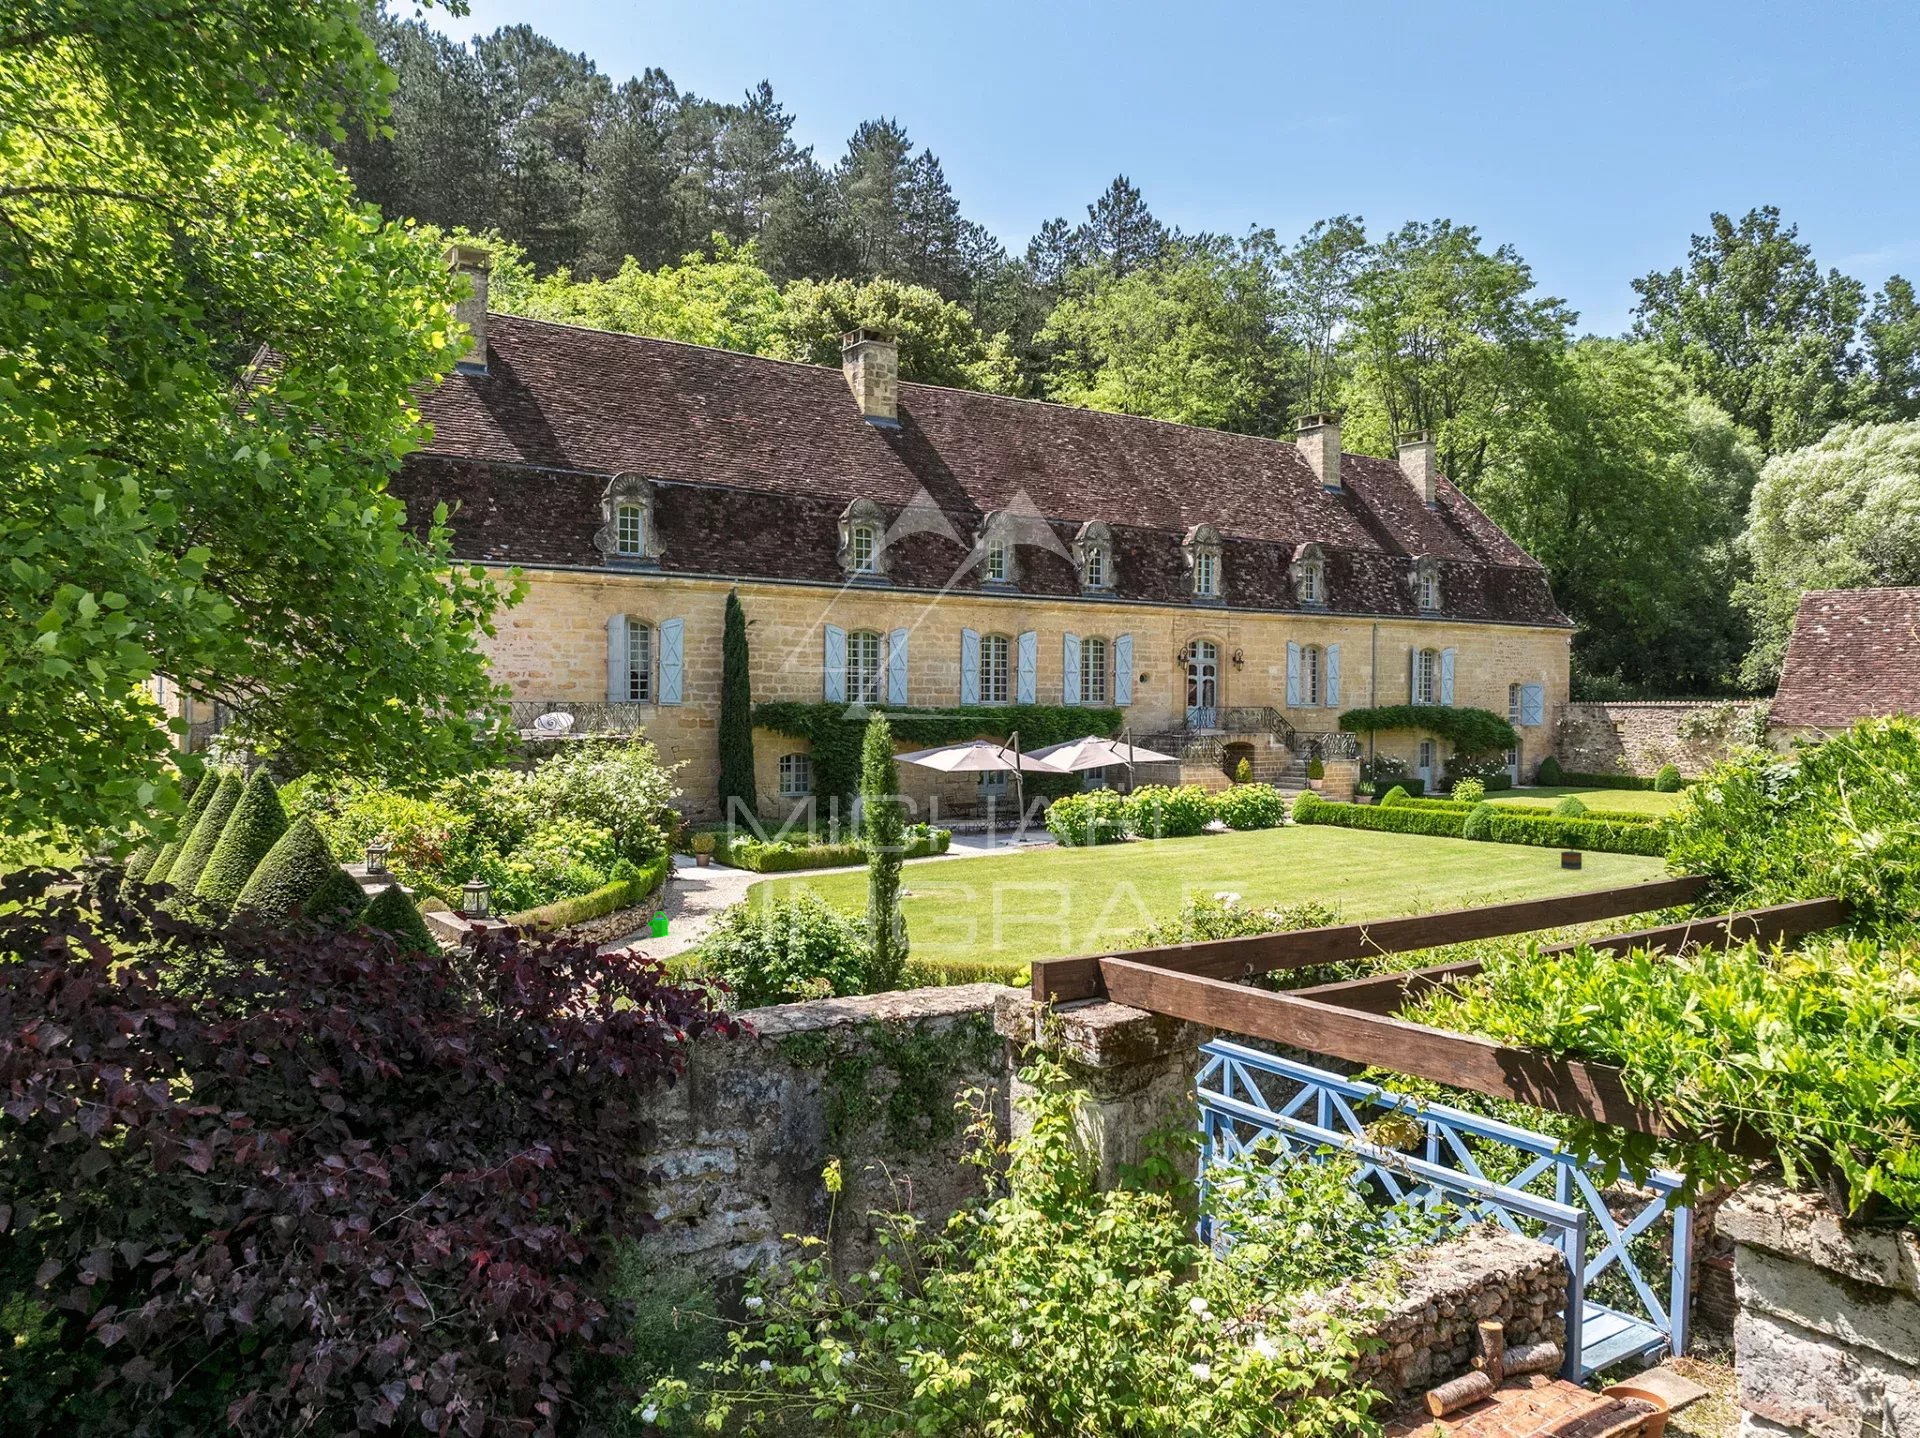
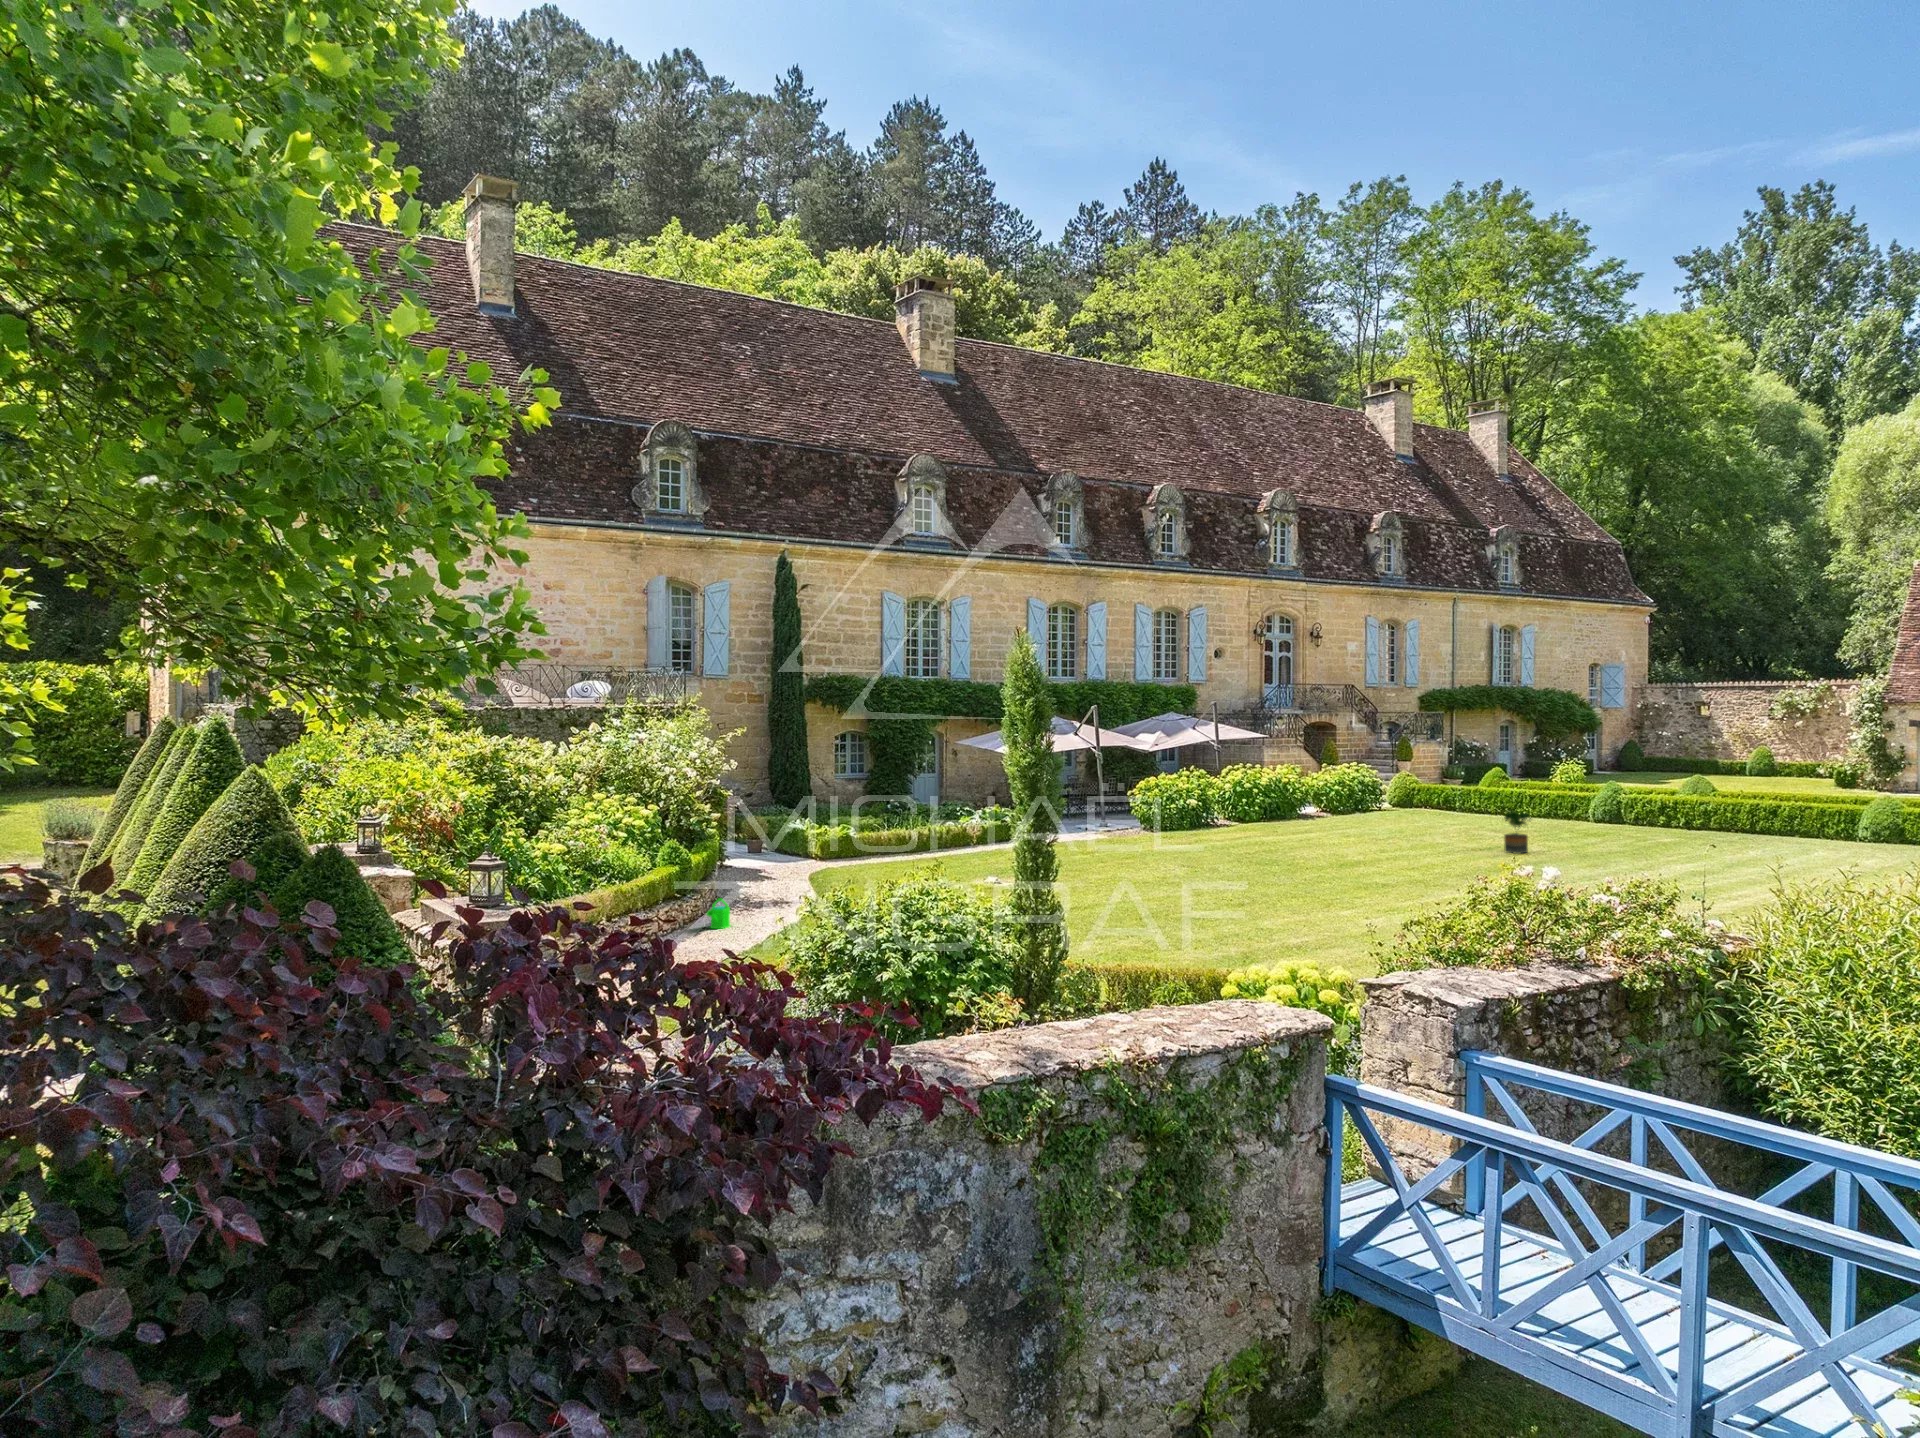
potted tree: present [1561,833,1586,870] -> present [1504,812,1531,854]

